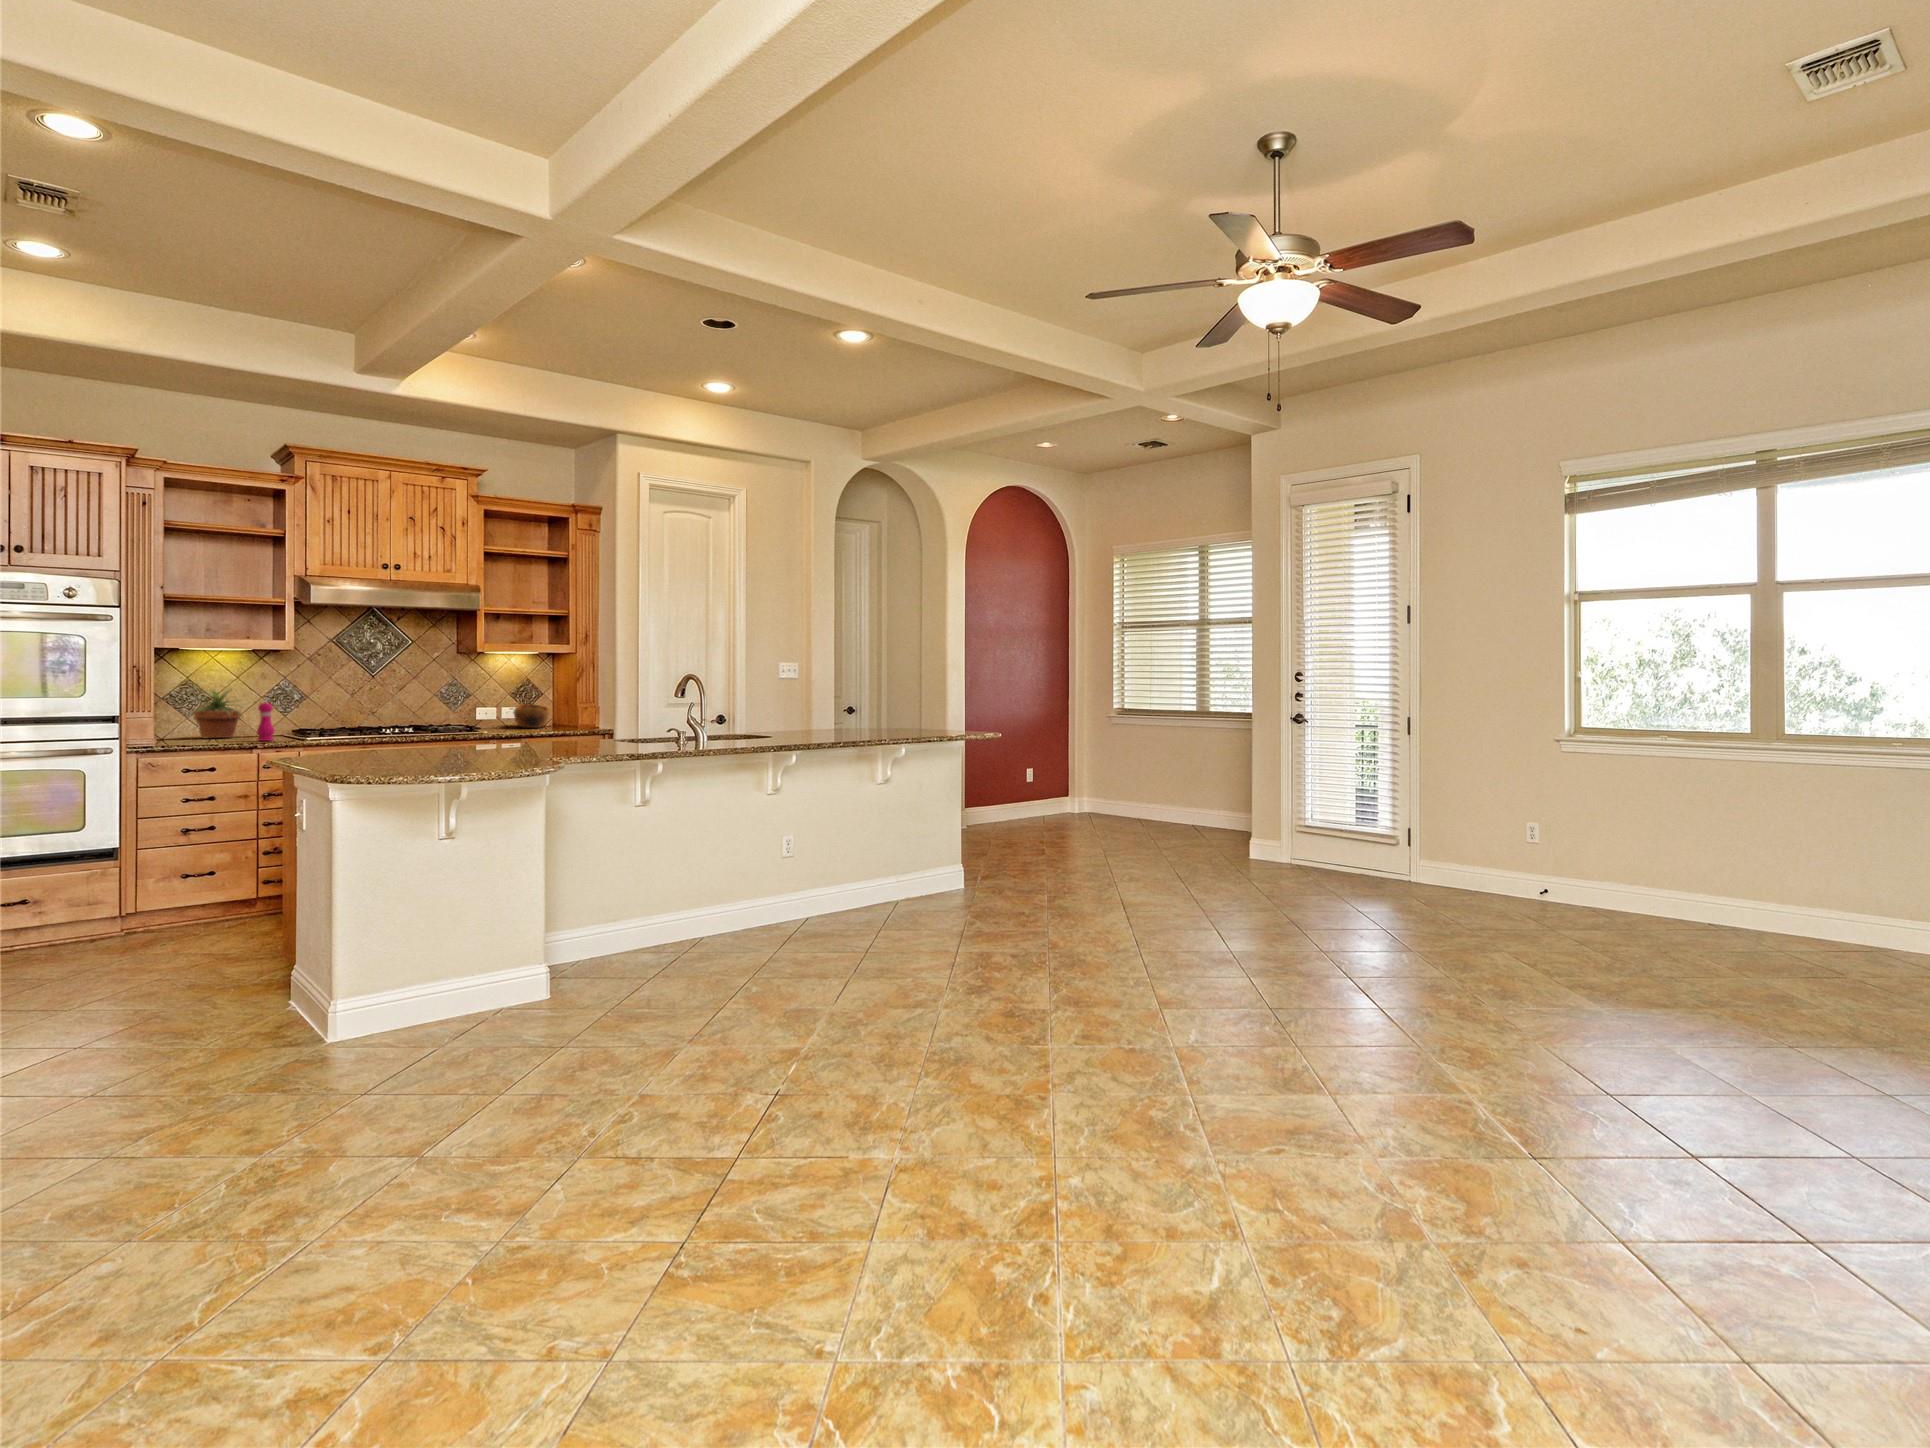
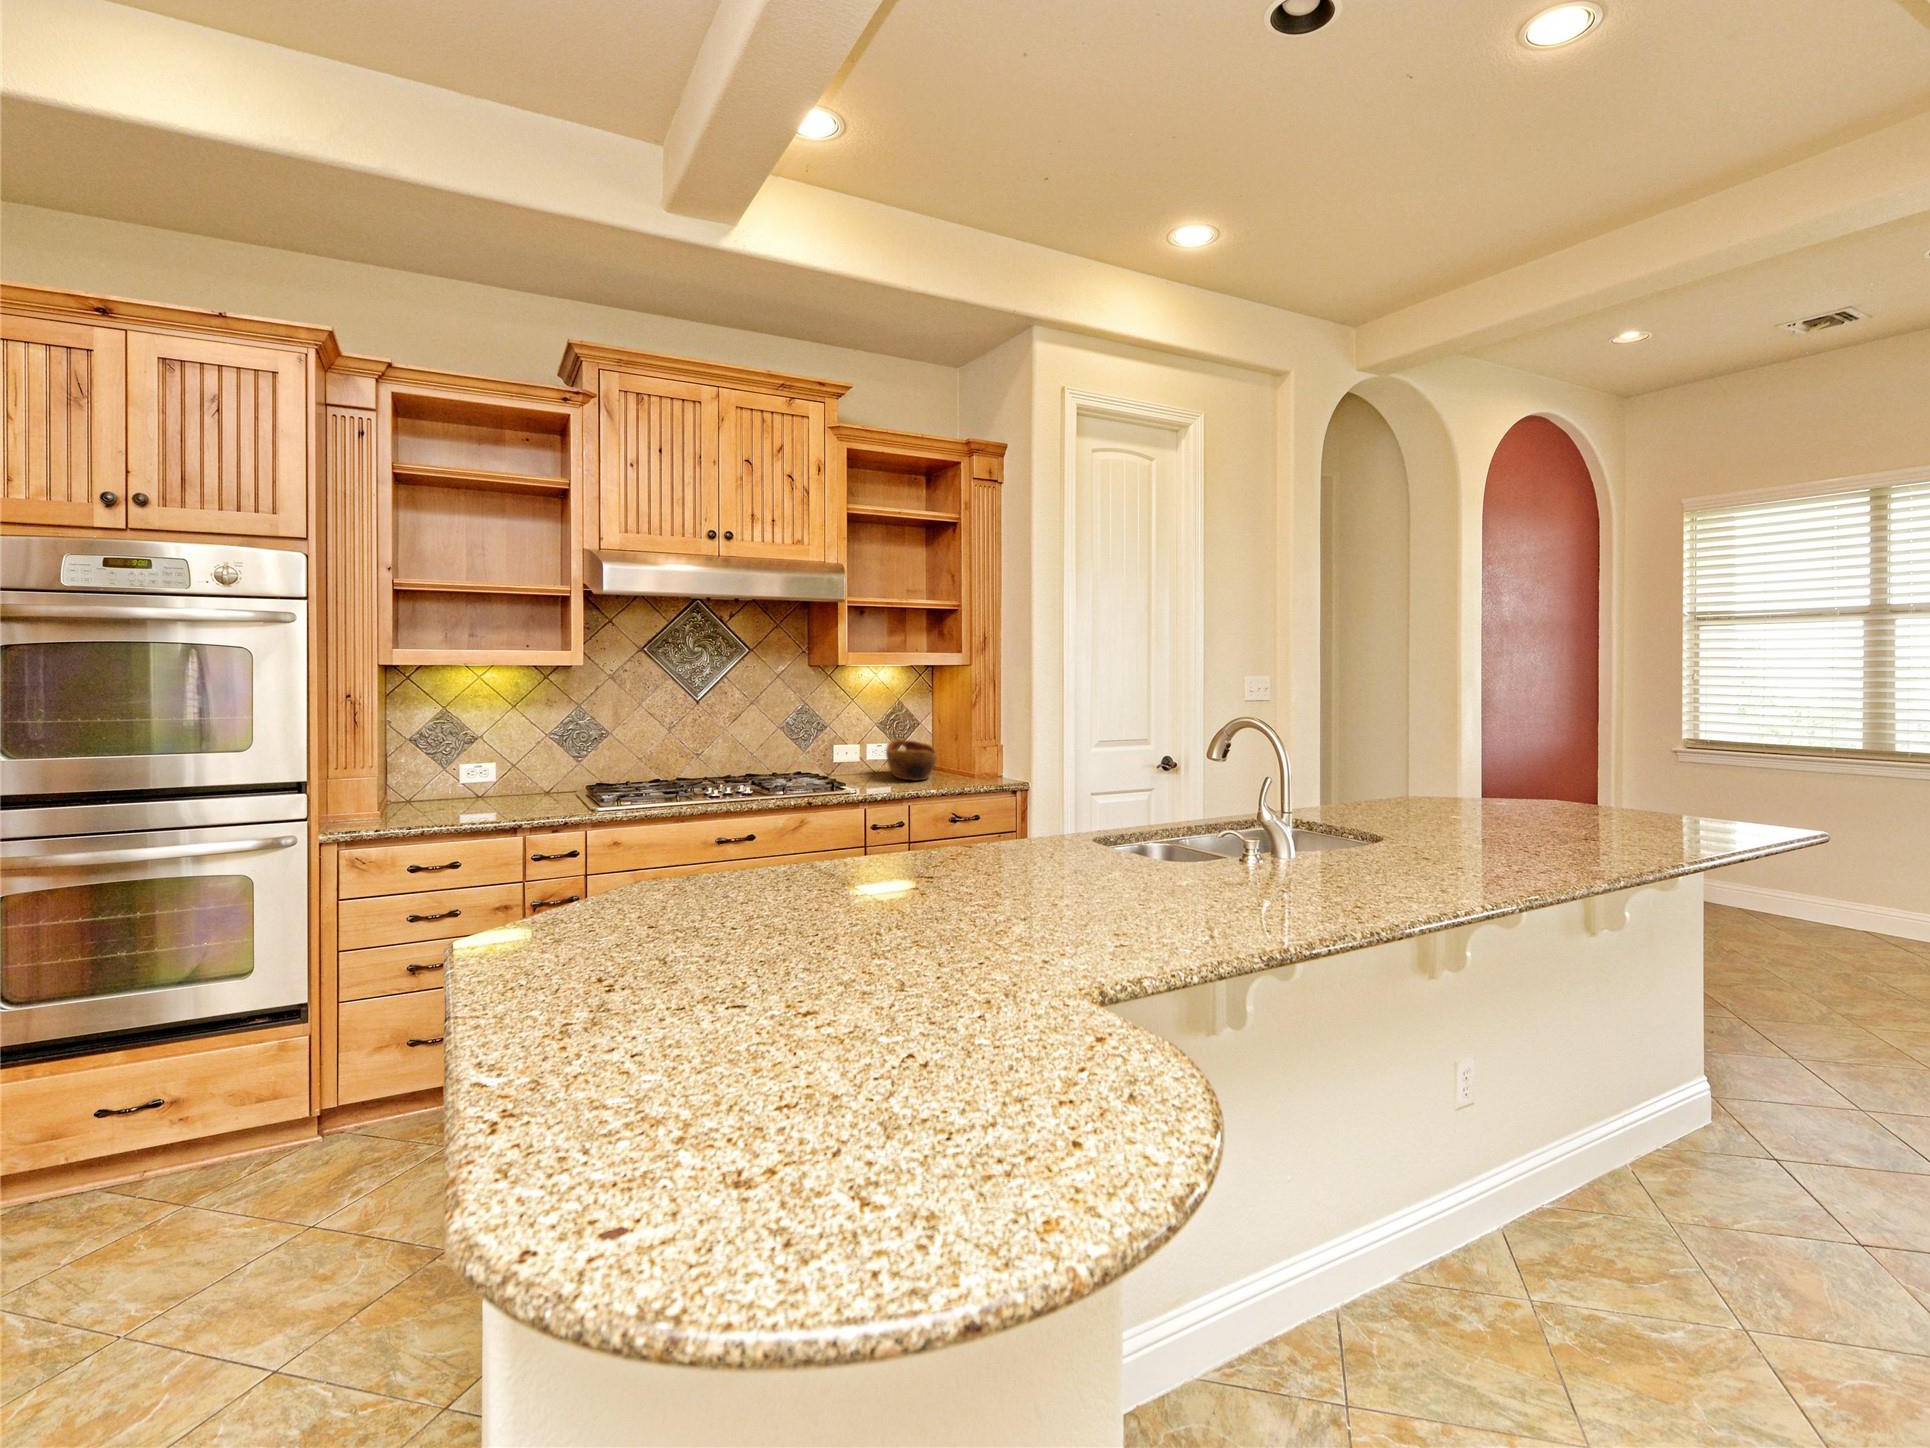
potted plant: present [193,691,242,739] -> none [427,724,522,806]
pepper mill: present [257,700,275,741] -> none [523,748,550,816]

